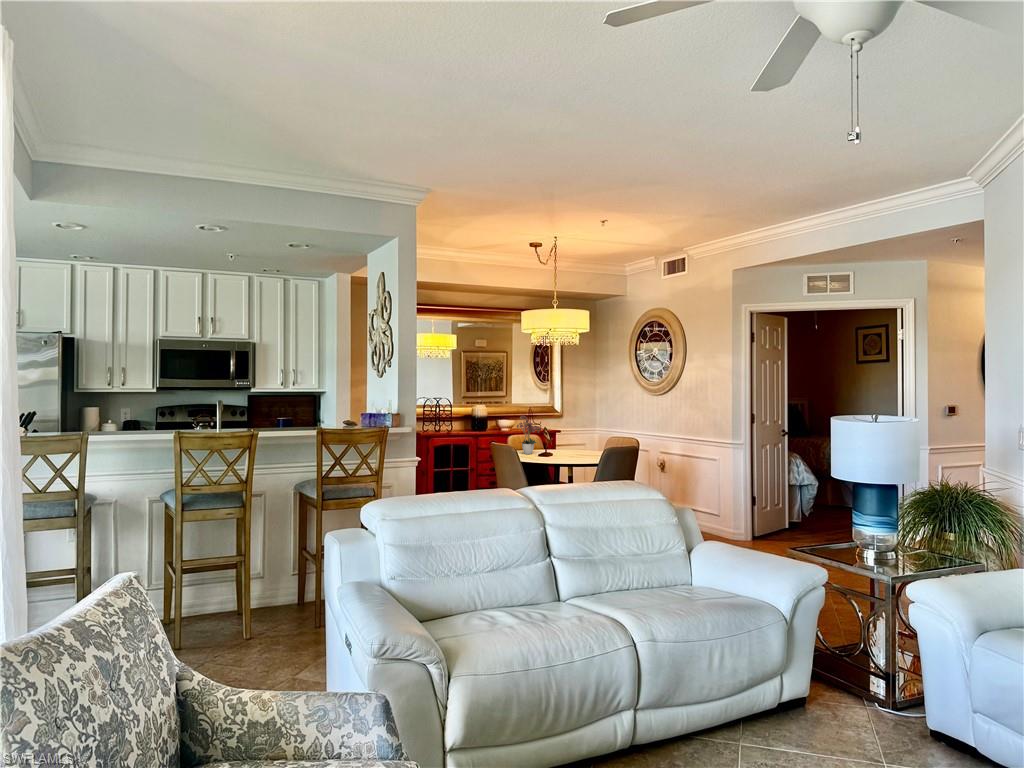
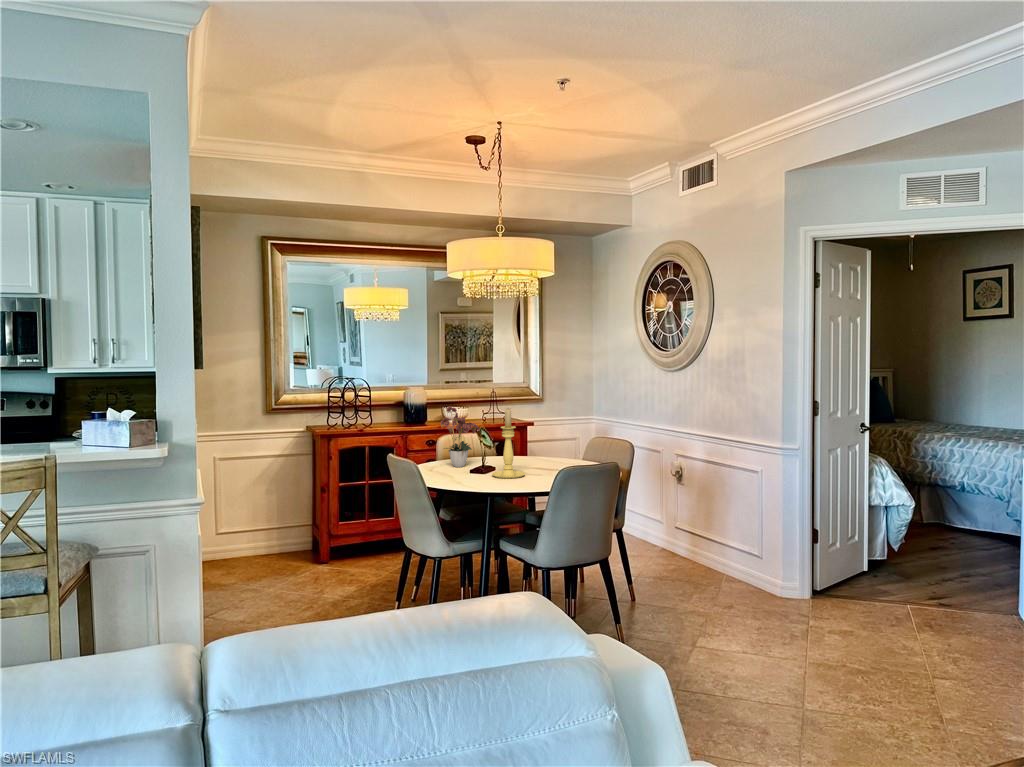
candle holder: none [554,415,575,459] -> present [492,408,525,478]

